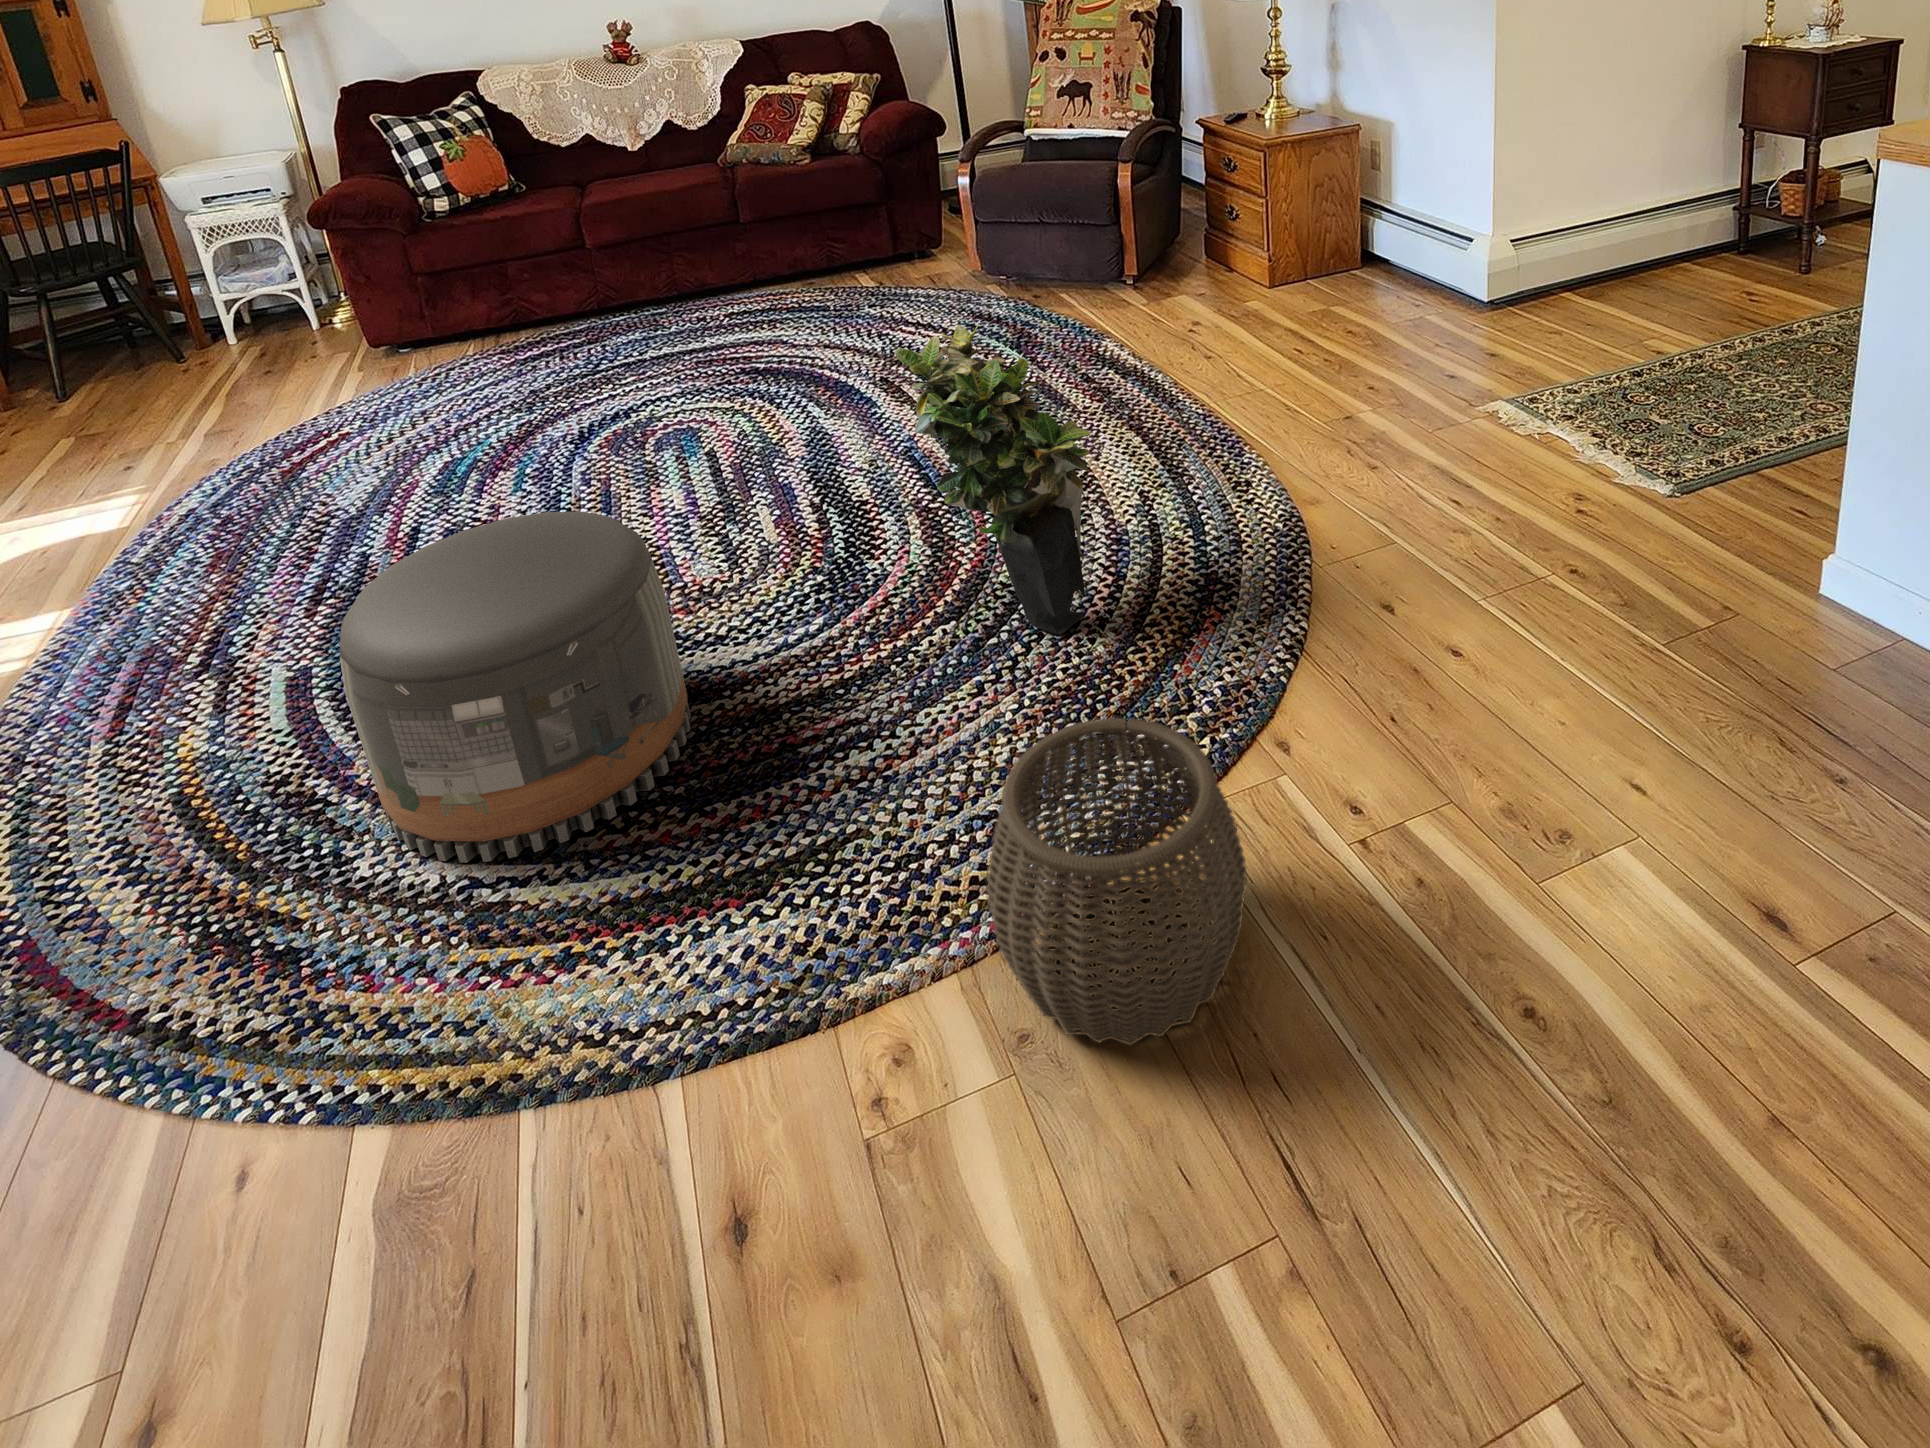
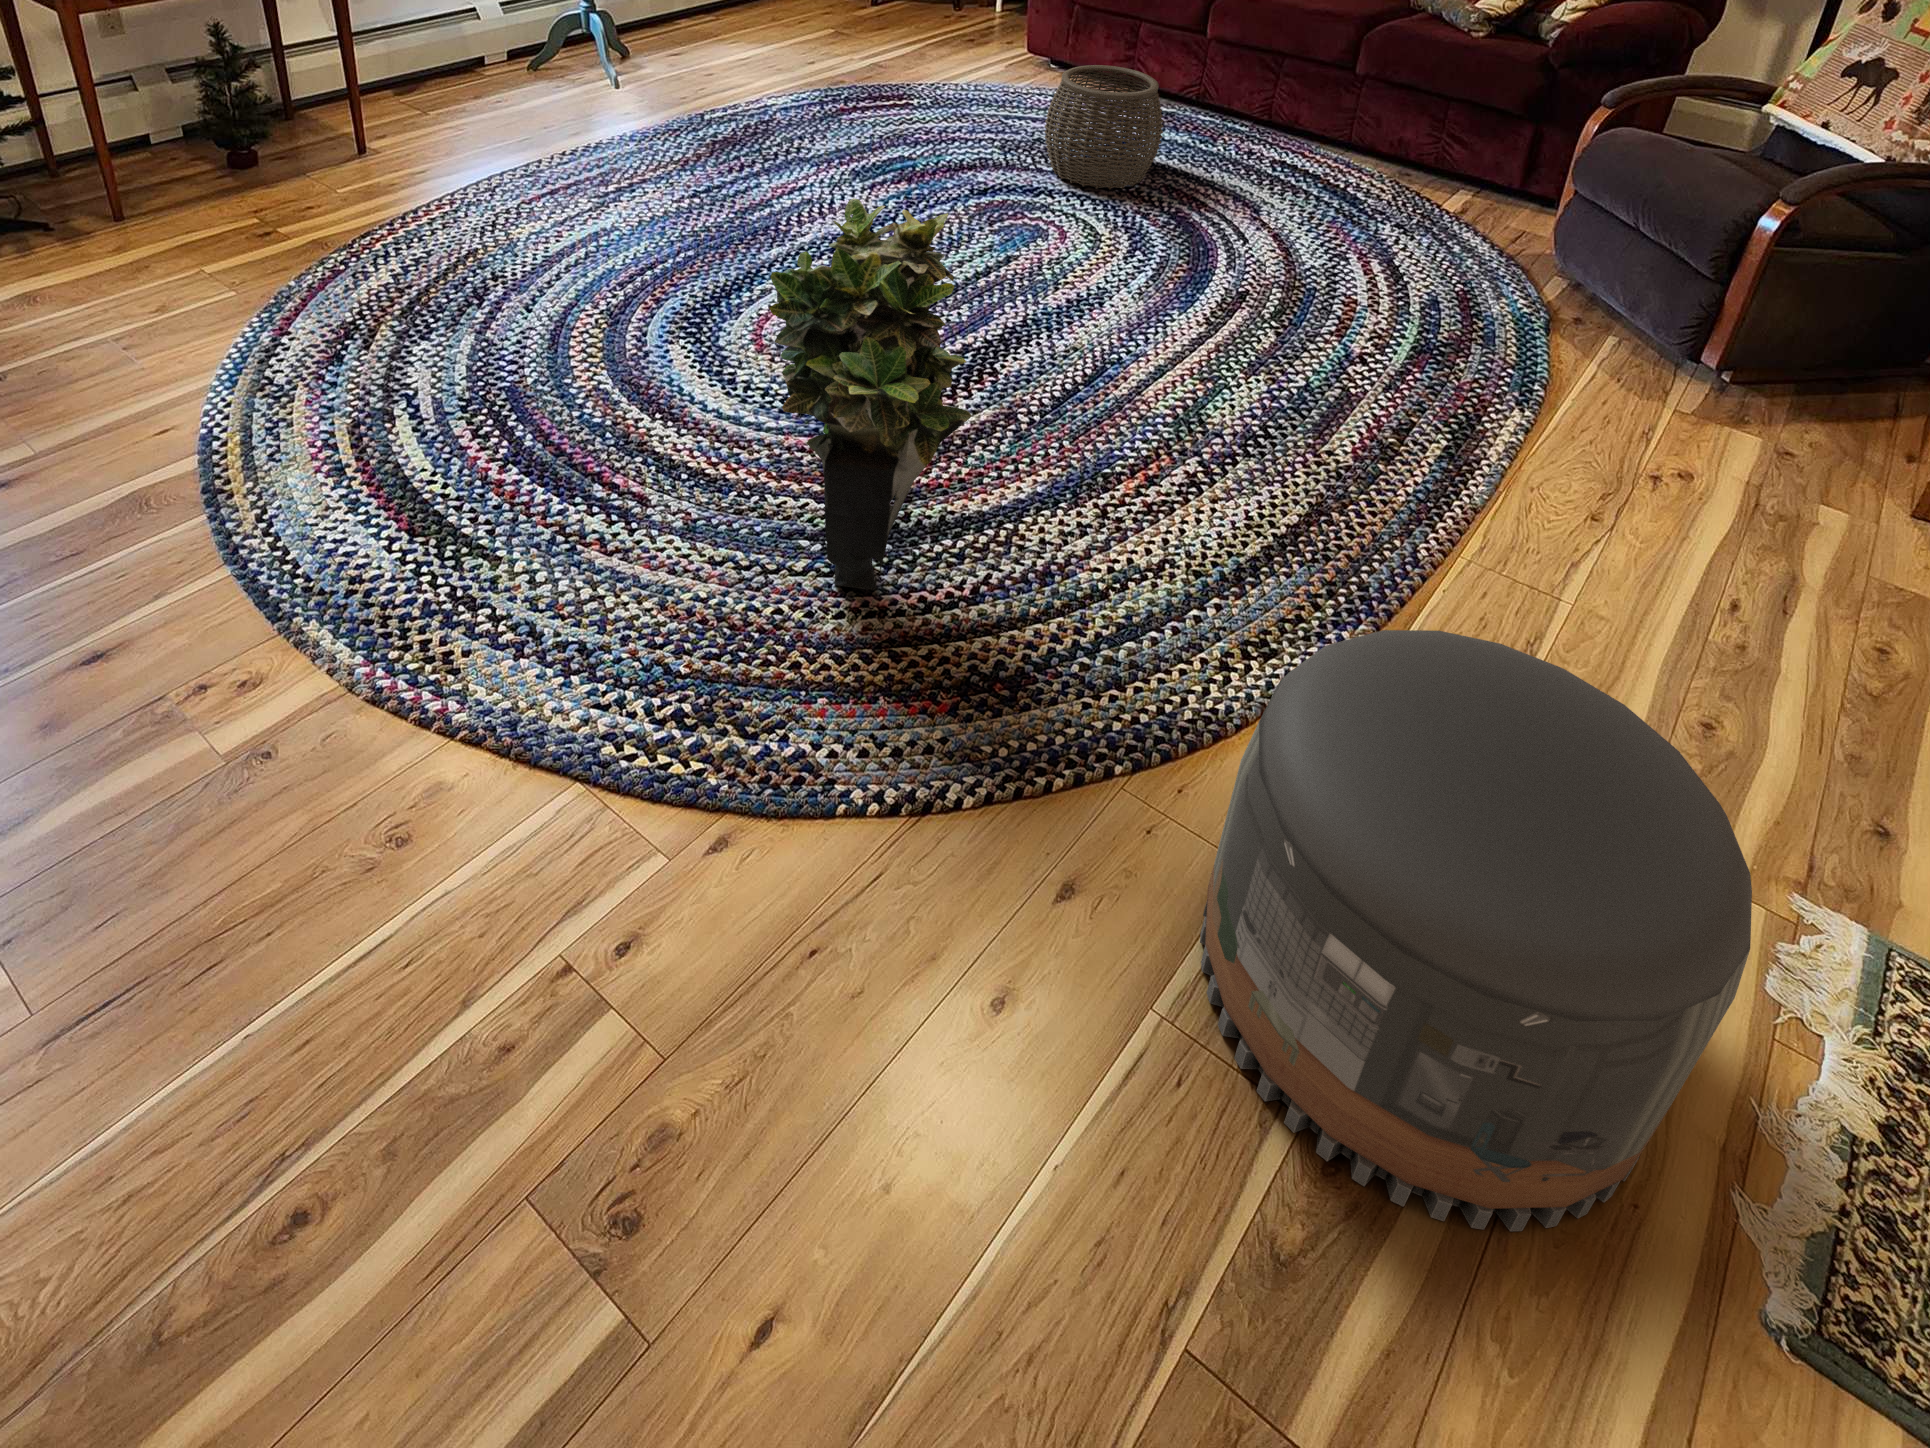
pouf: present [340,511,691,863] -> present [1200,630,1752,1231]
woven basket: present [986,718,1247,1045] -> present [1044,65,1163,189]

